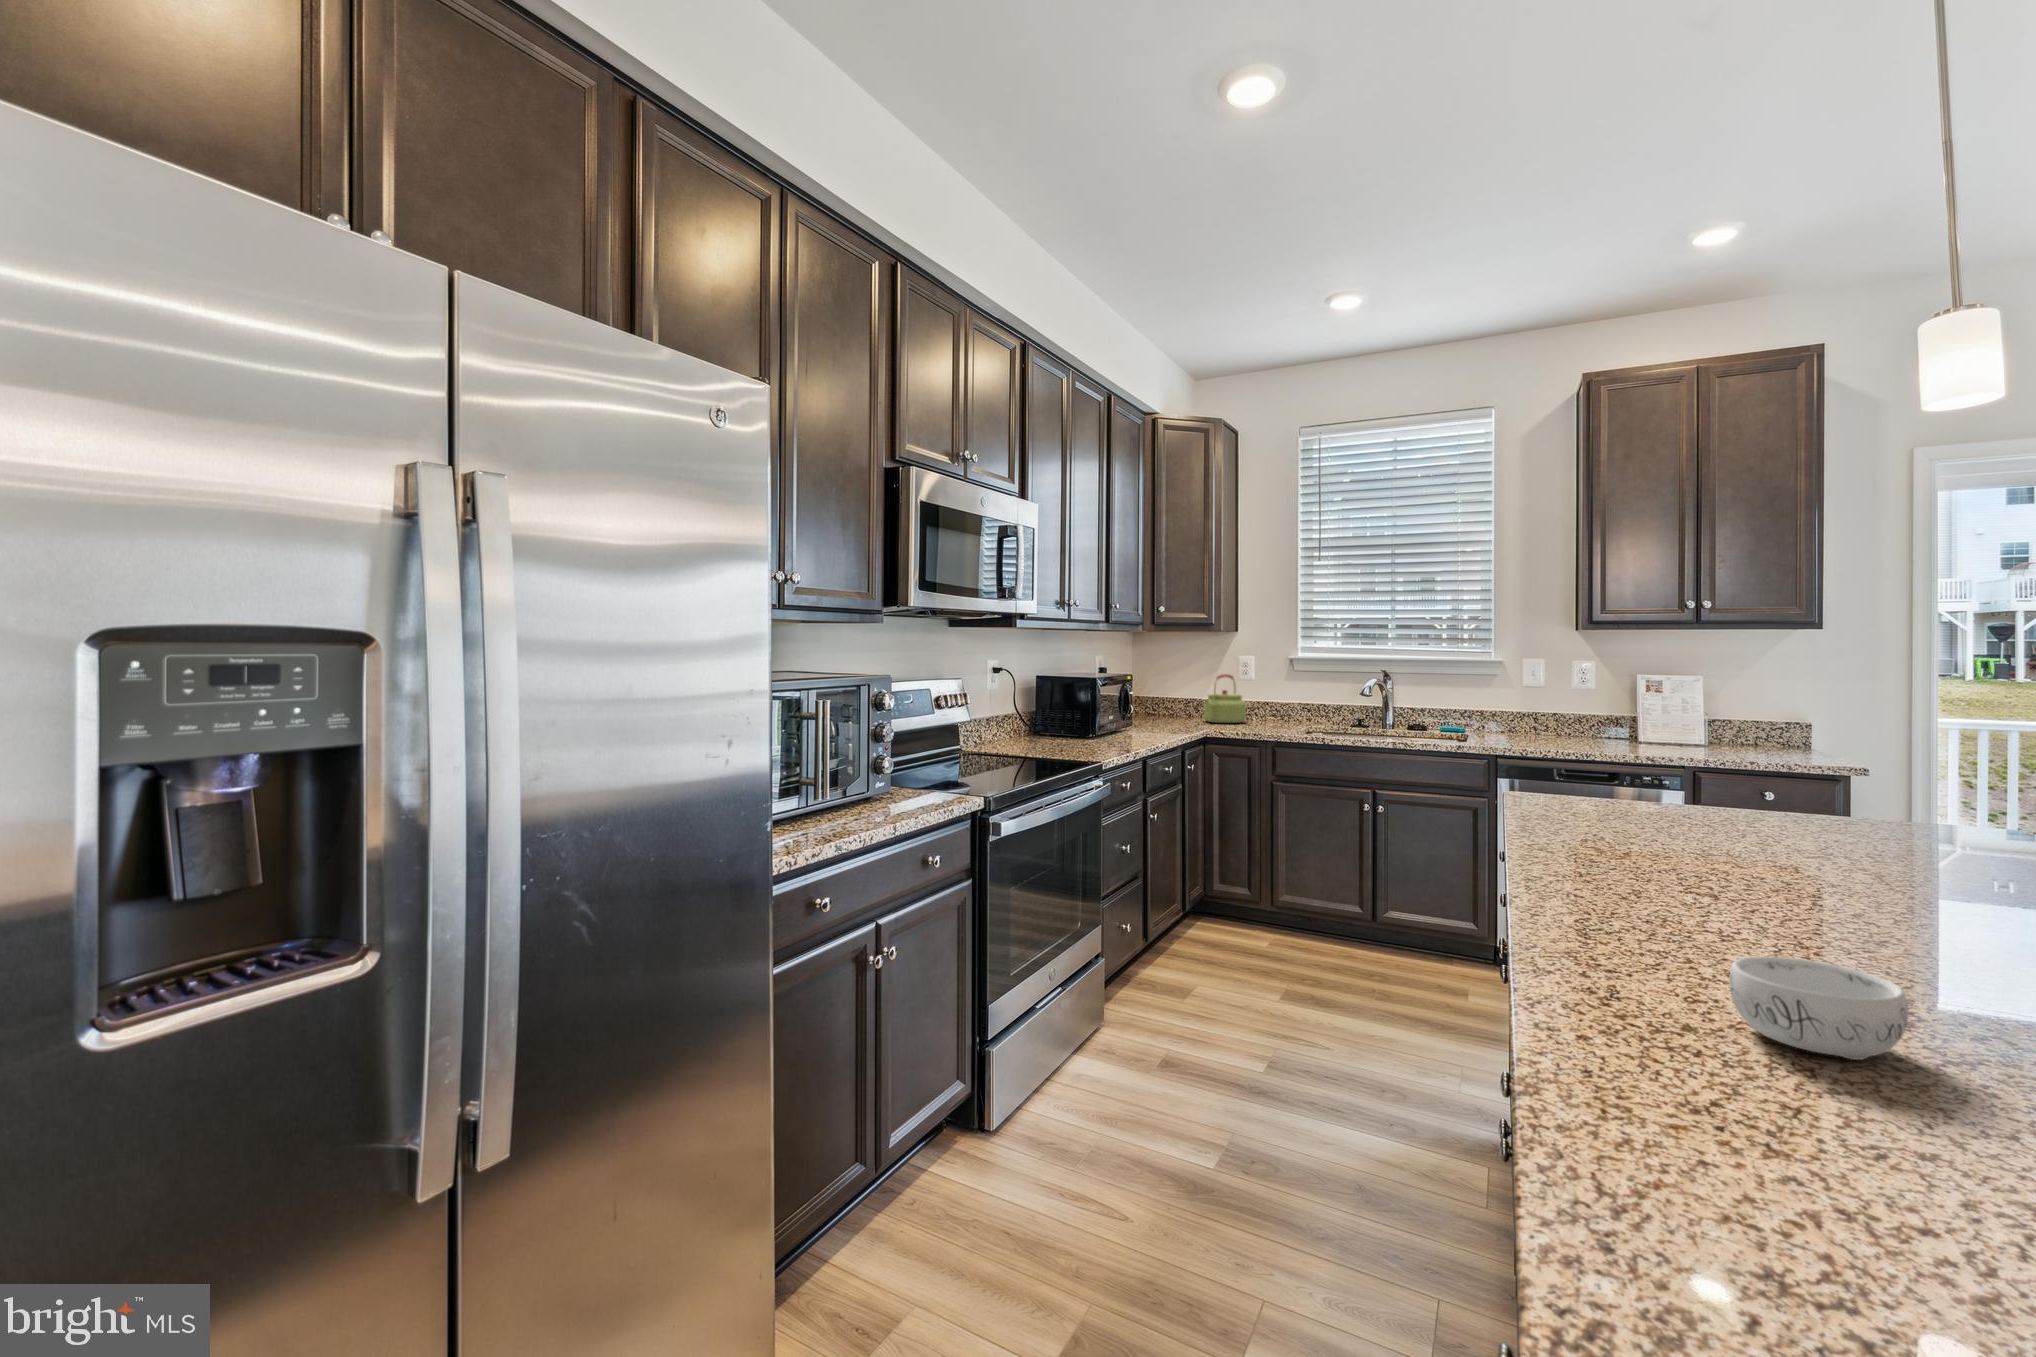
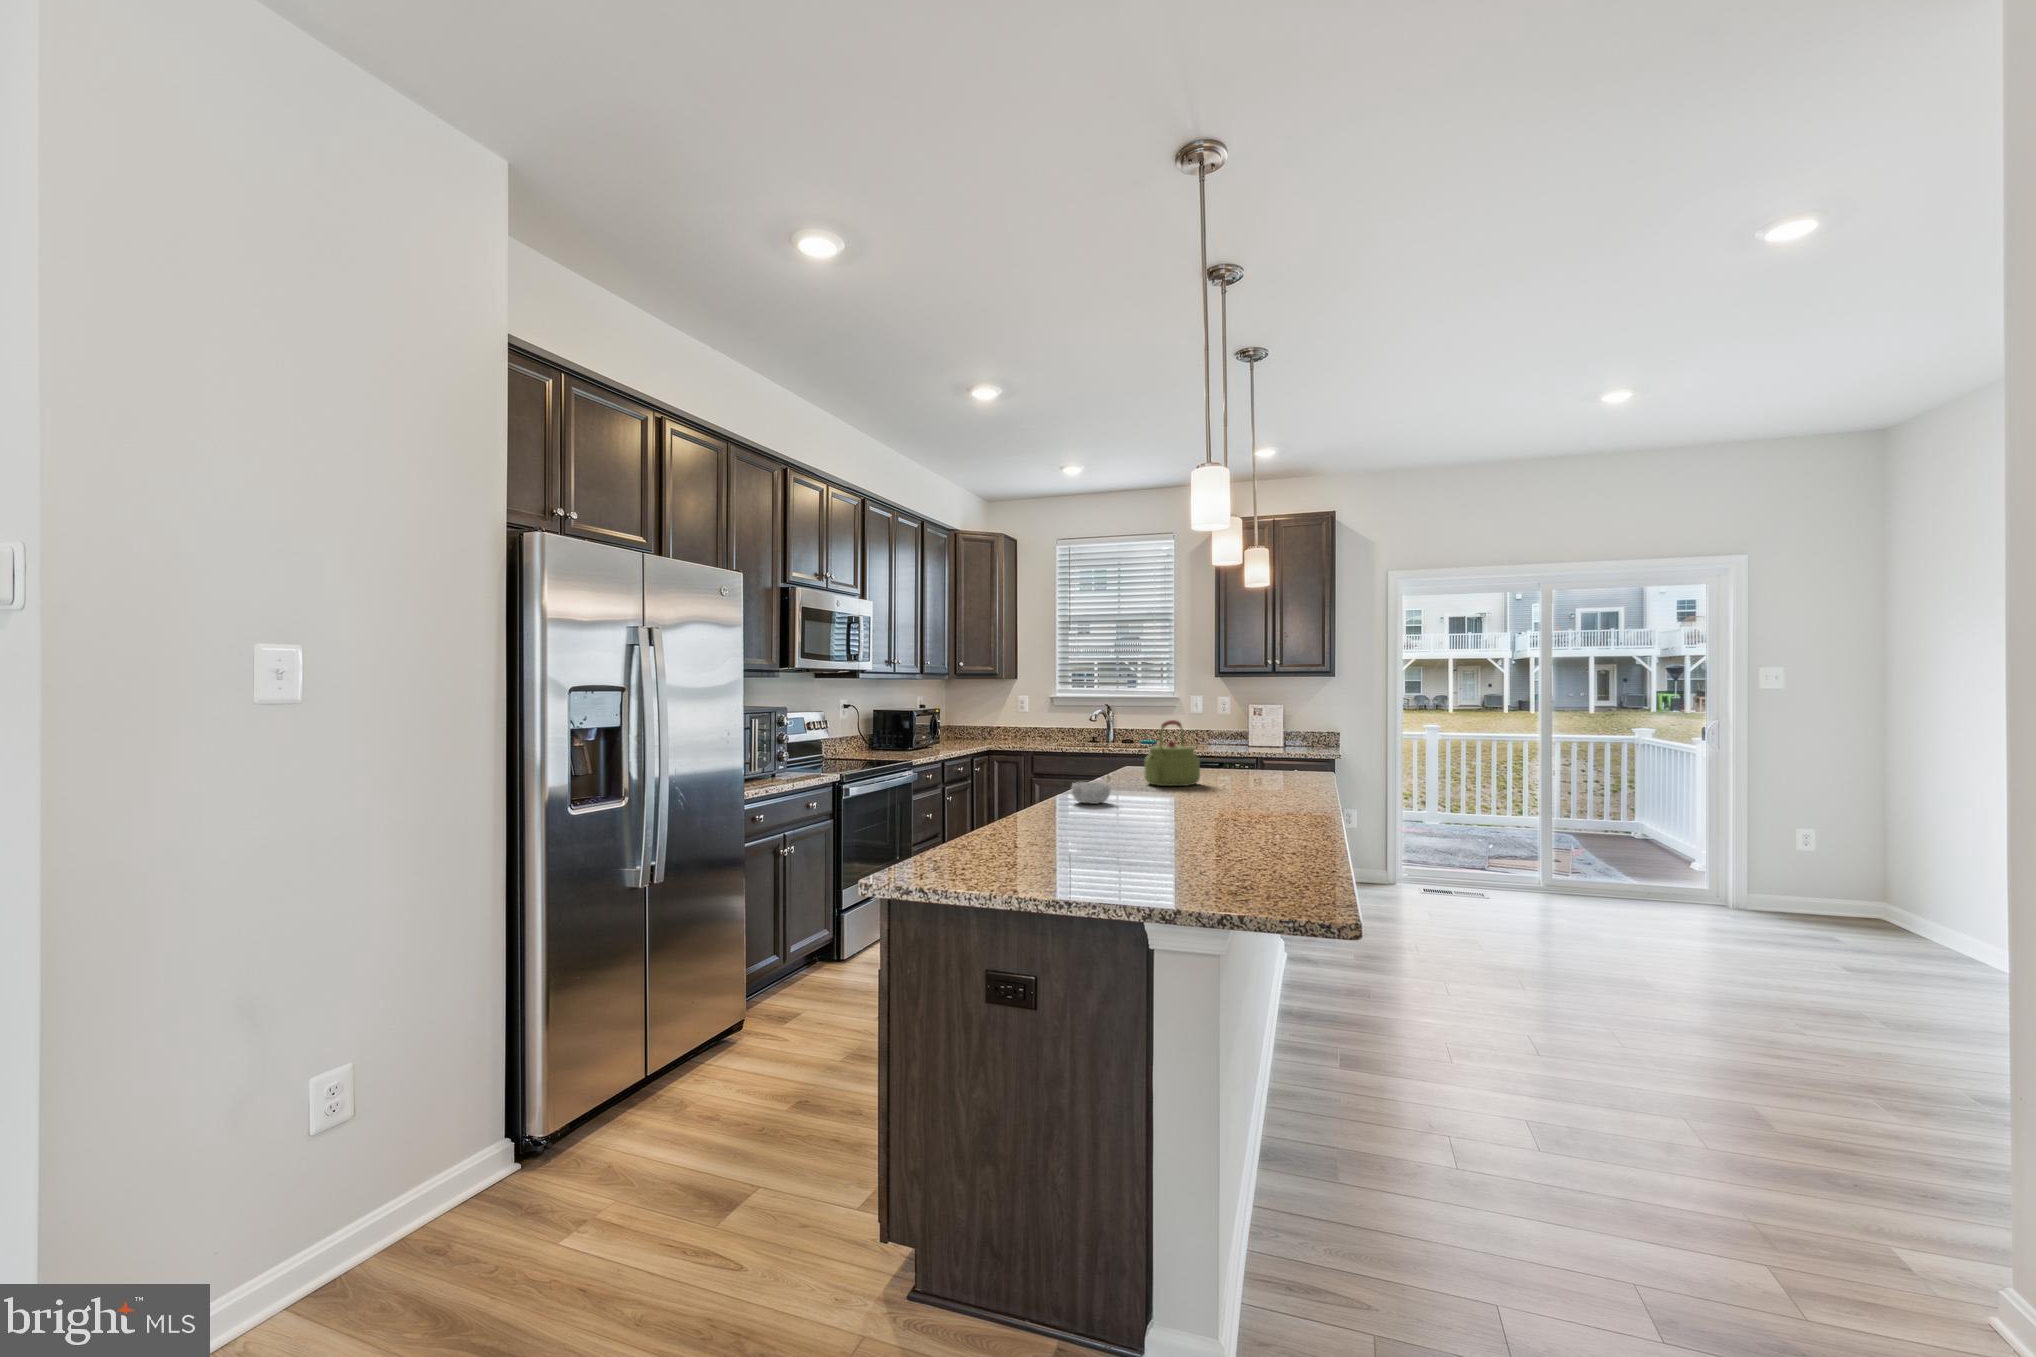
kettle: present [1204,674,1246,723] -> present [1144,720,1200,786]

